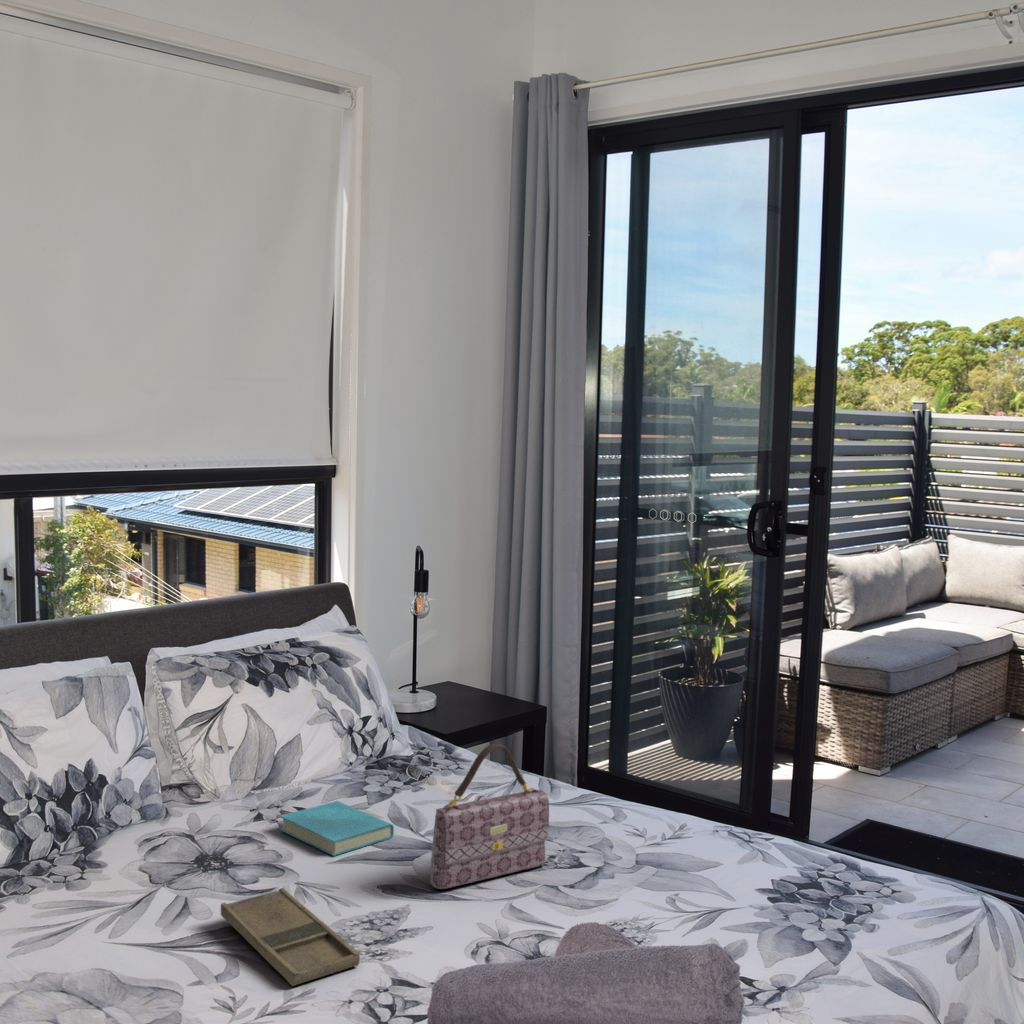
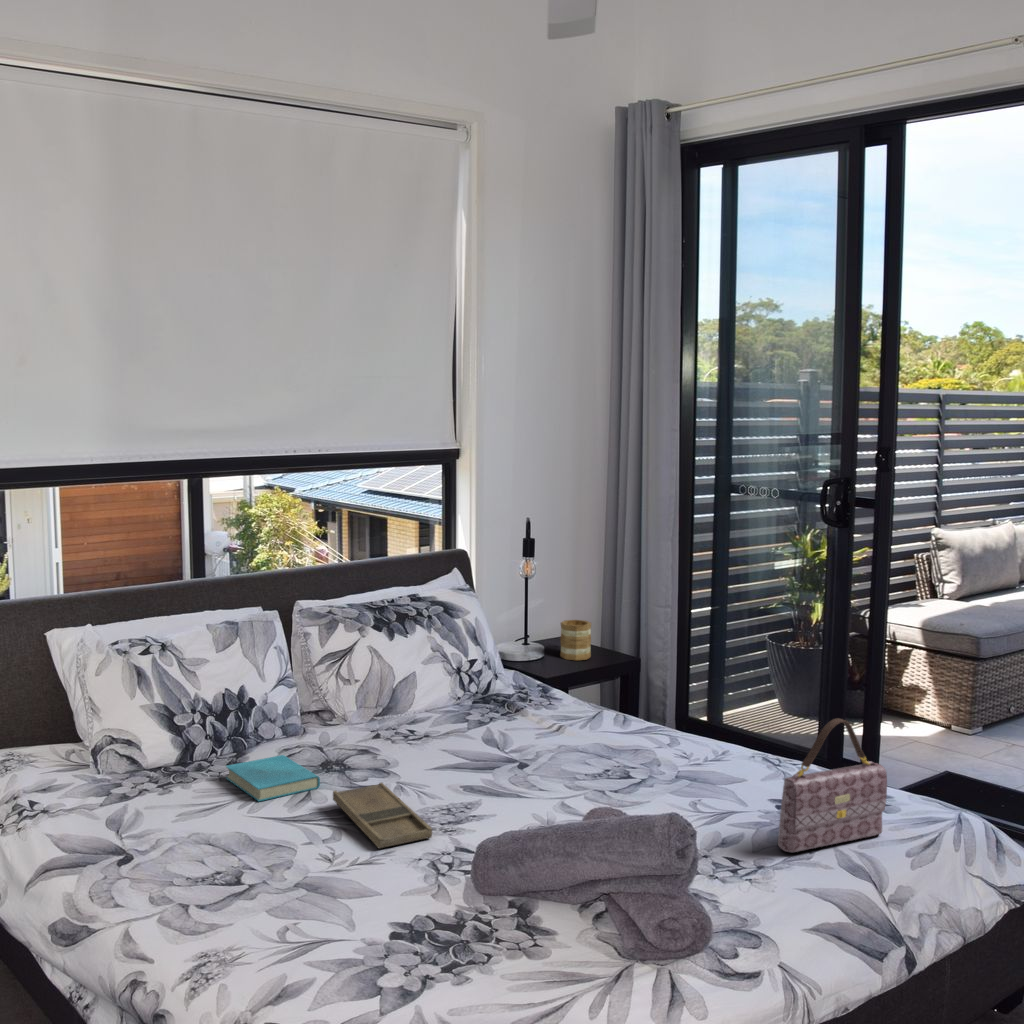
mug: none [455,661,491,709] -> present [560,620,591,660]
handbag: present [430,743,549,889] -> present [778,719,887,852]
book: present [280,801,394,856] -> present [226,755,320,801]

